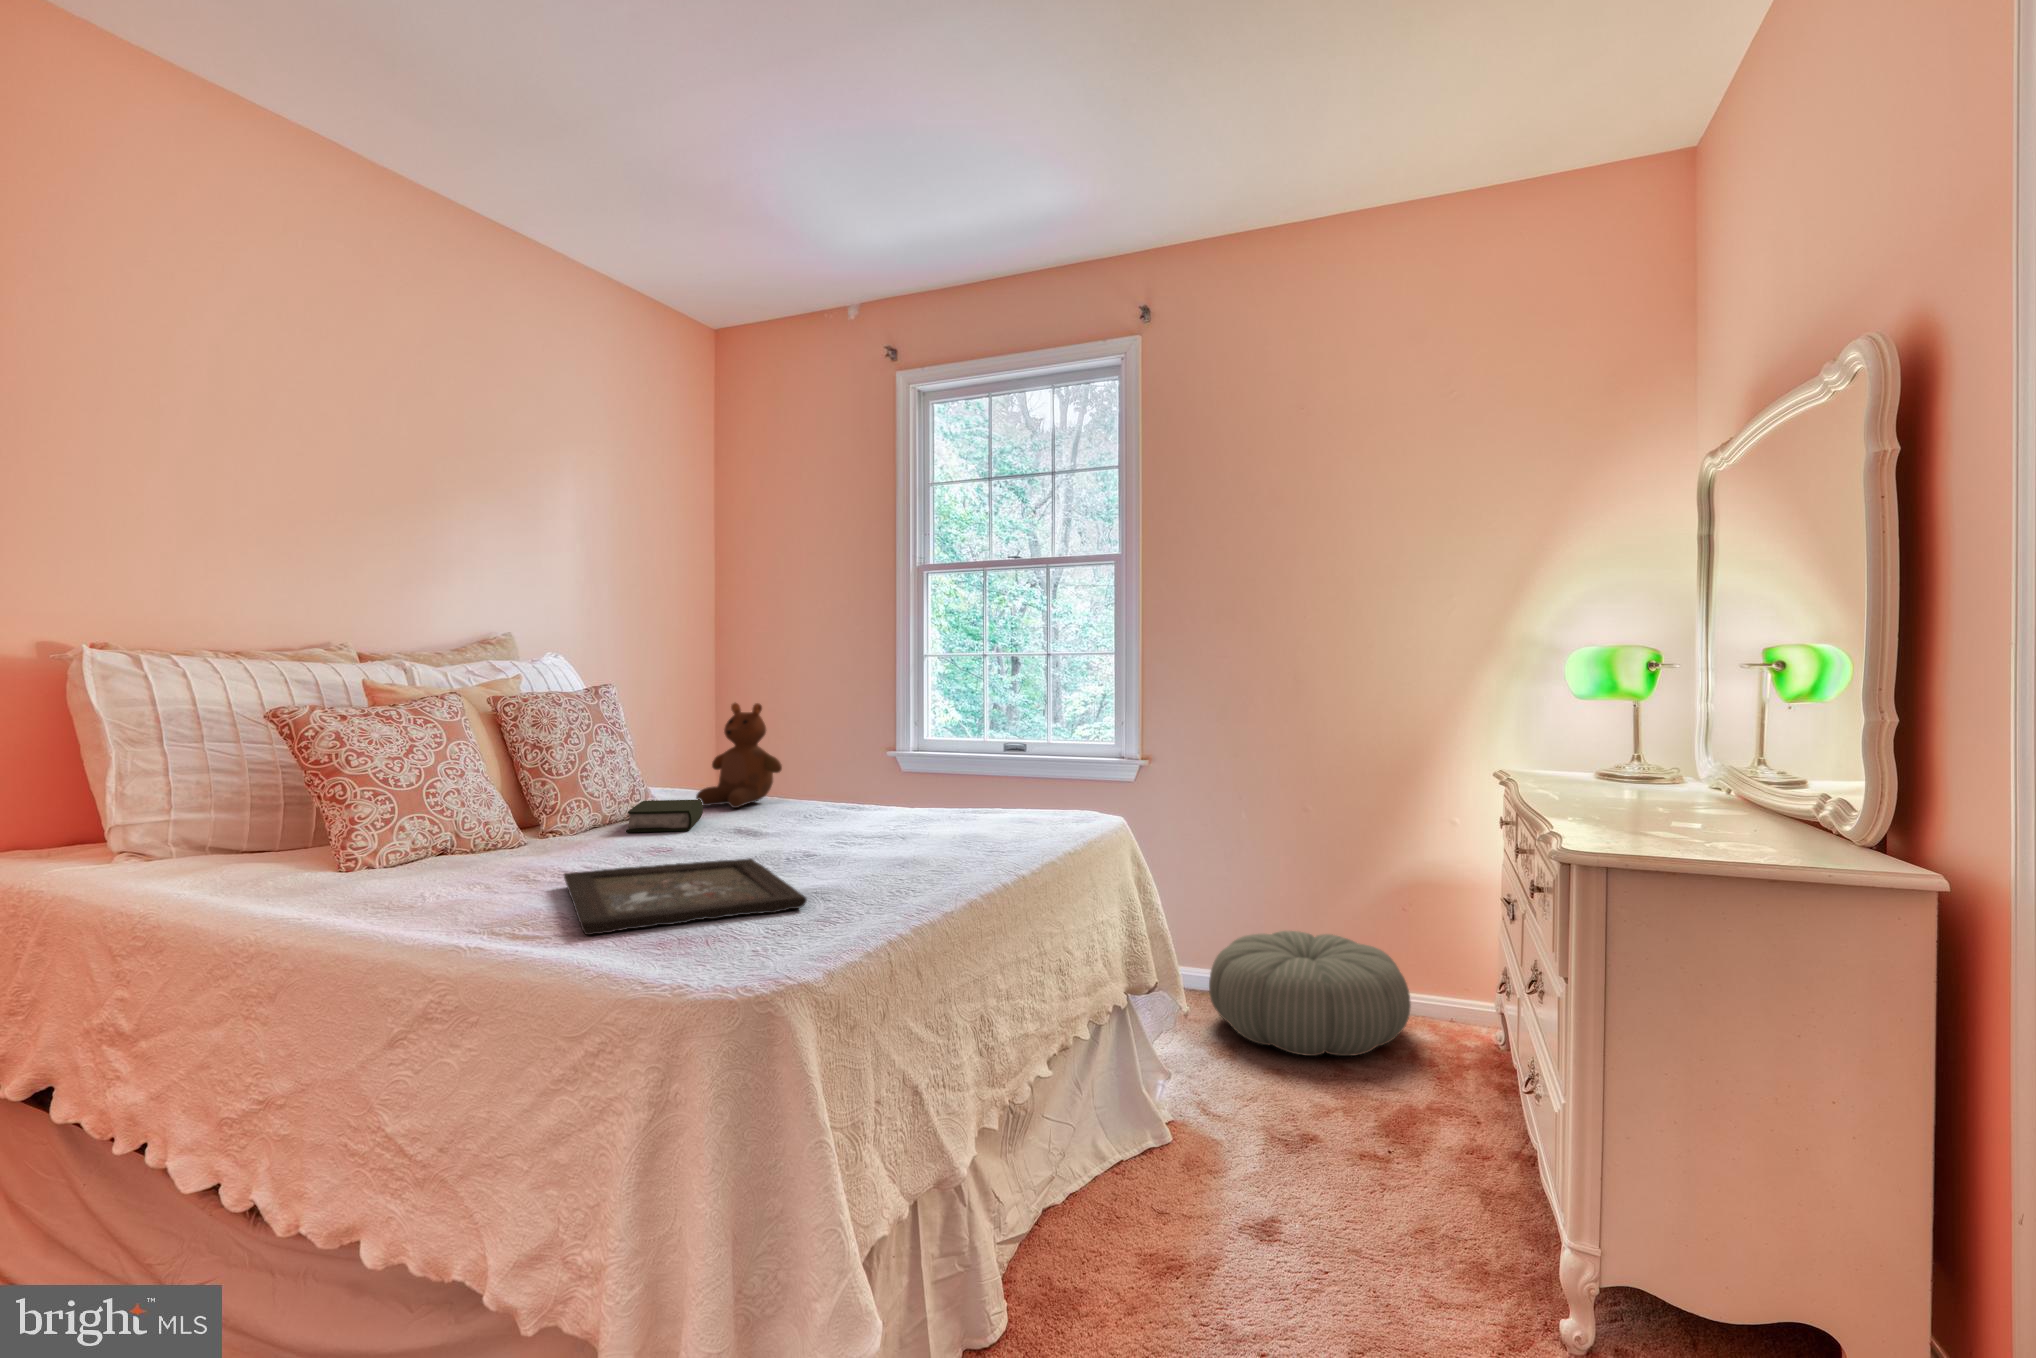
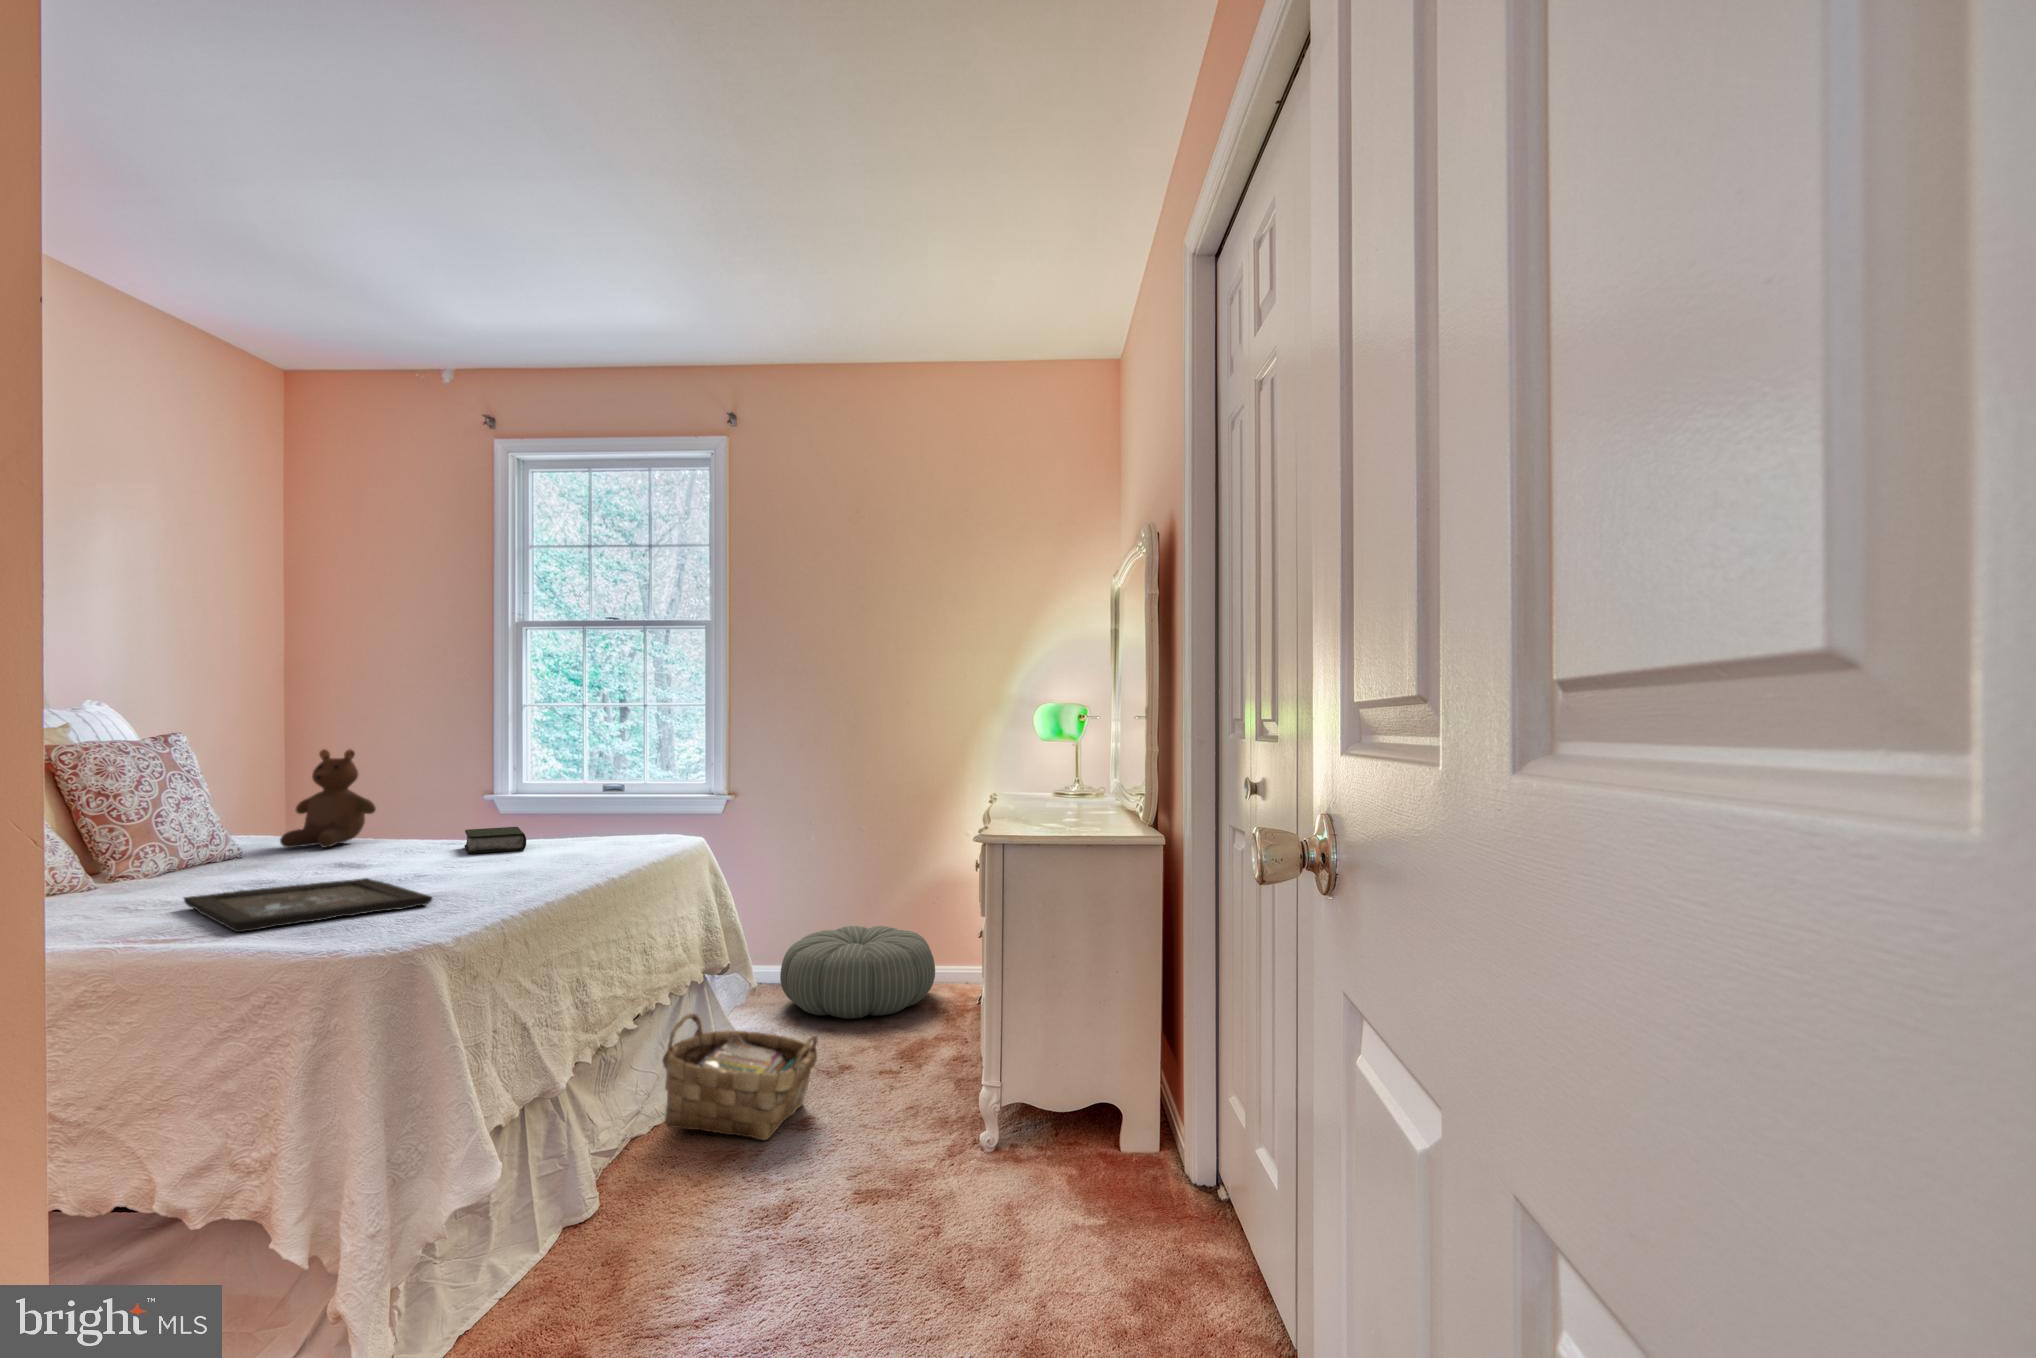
book: present [626,799,703,833] -> present [464,827,526,854]
woven basket: none [1082,1051,1285,1251] -> present [662,1014,818,1140]

